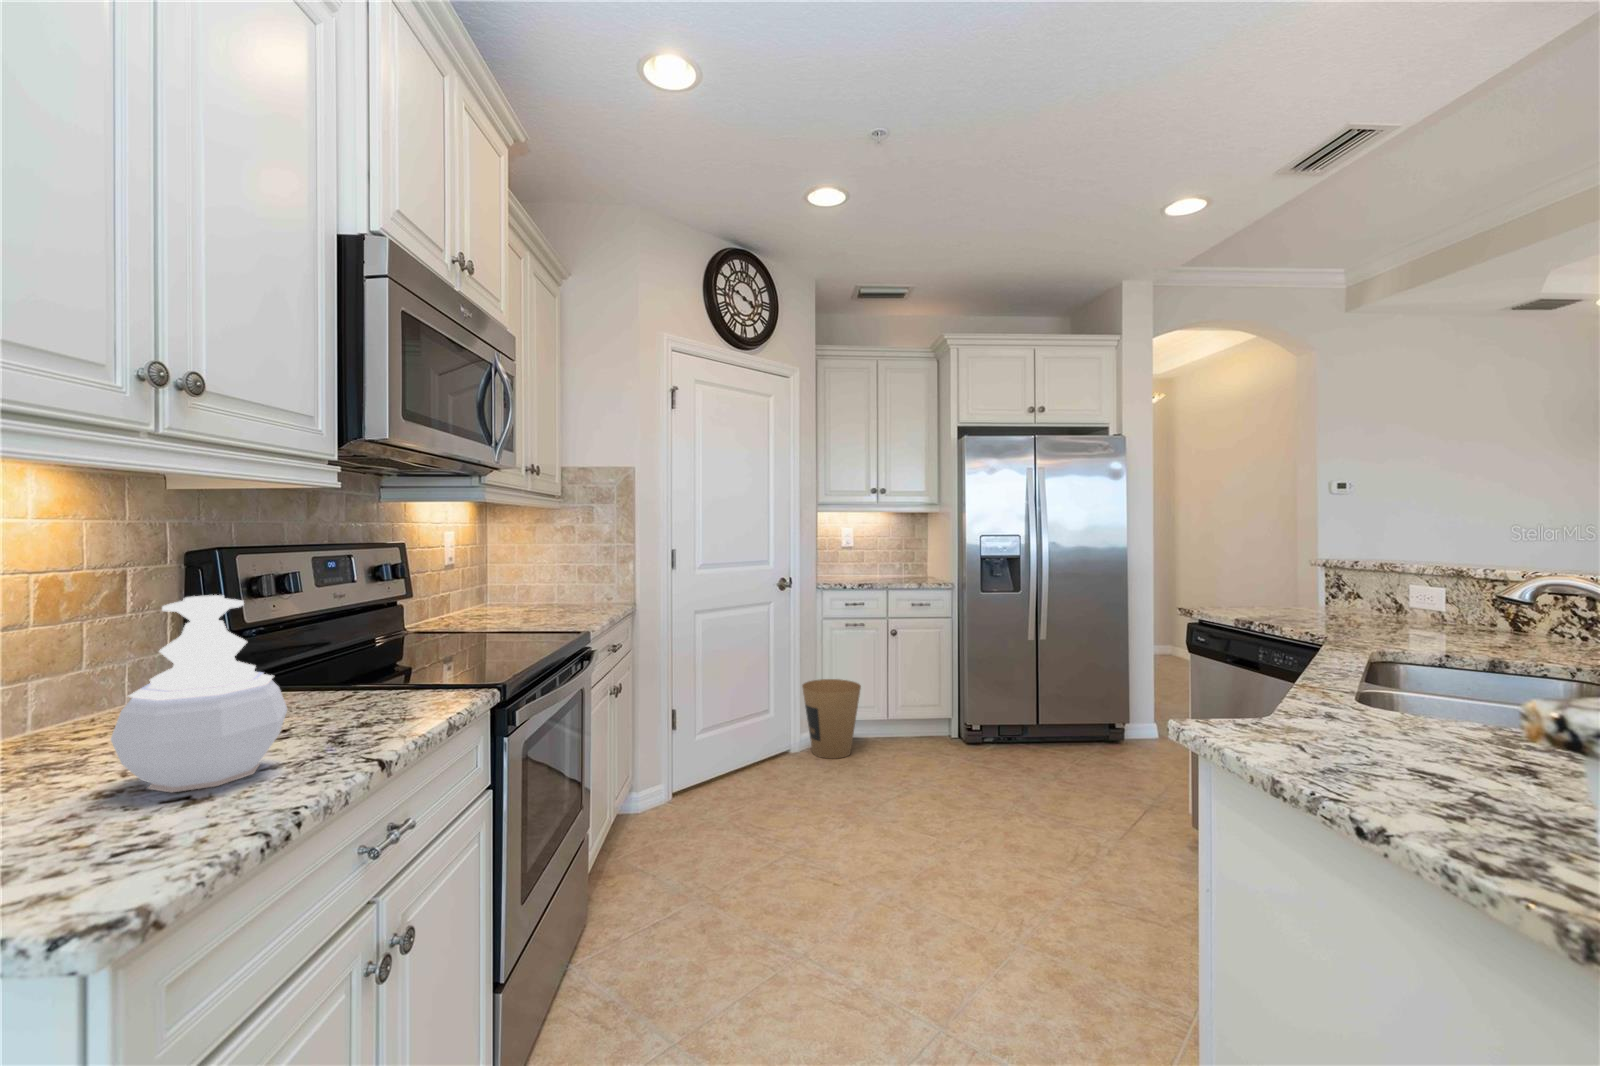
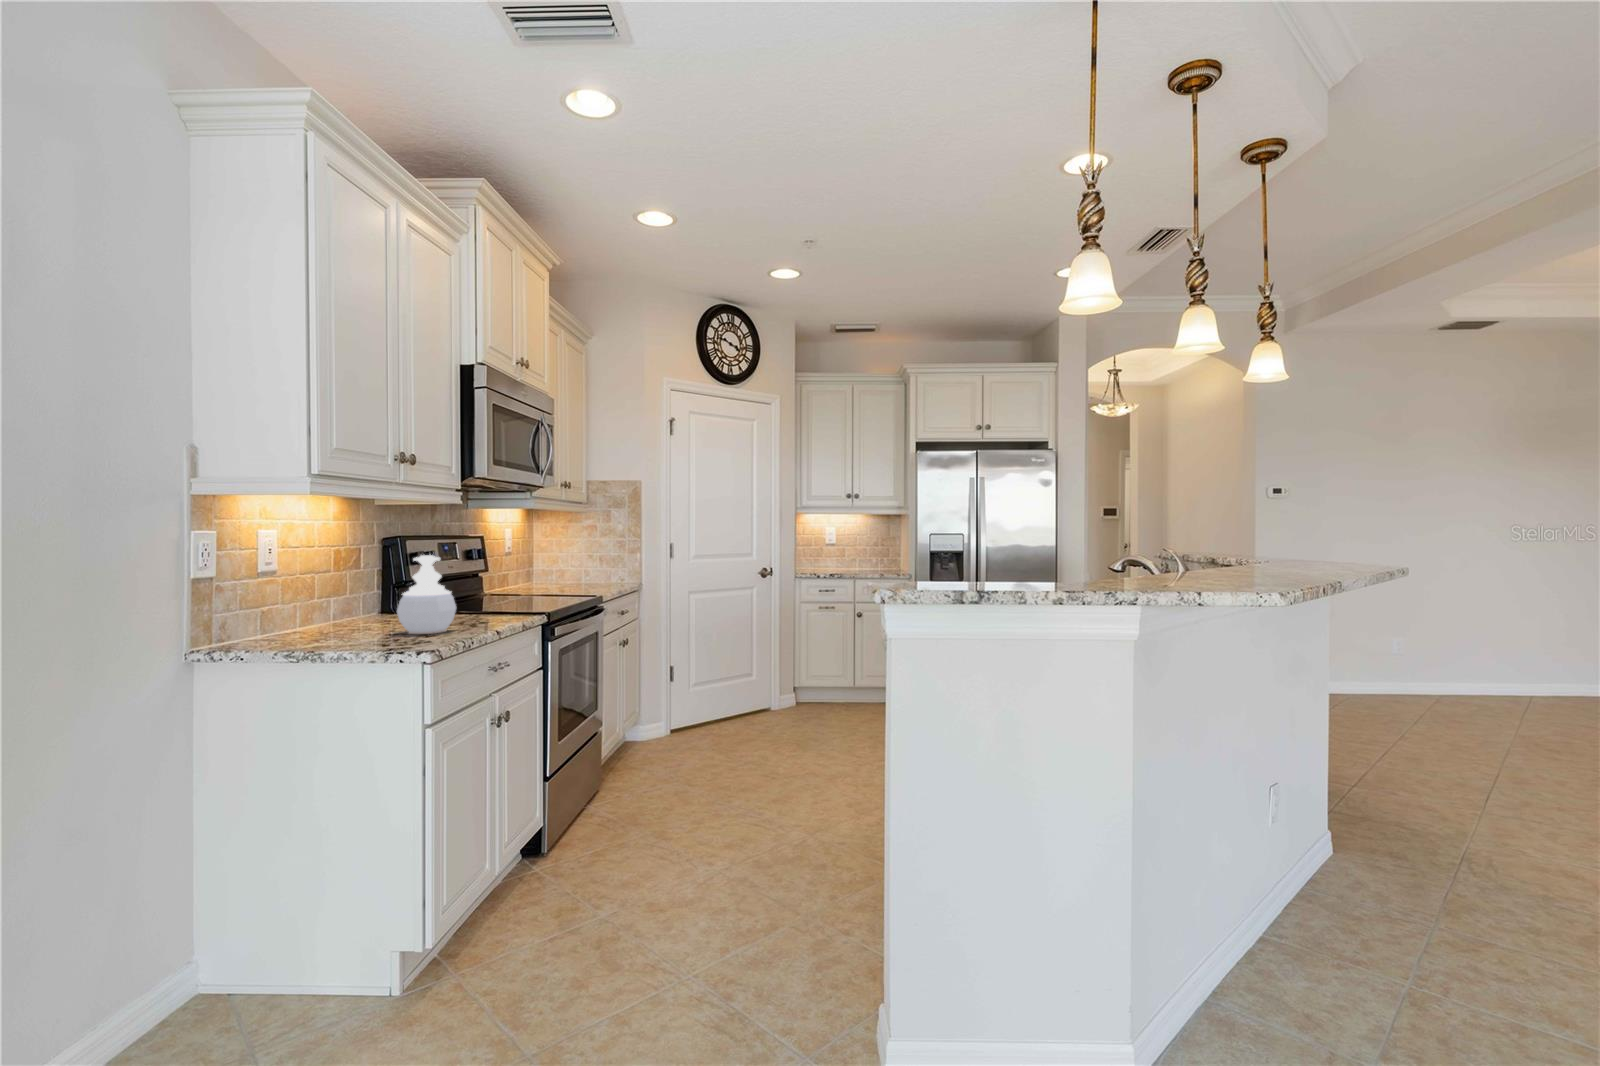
trash can: present [802,679,861,759] -> none [780,653,828,716]

